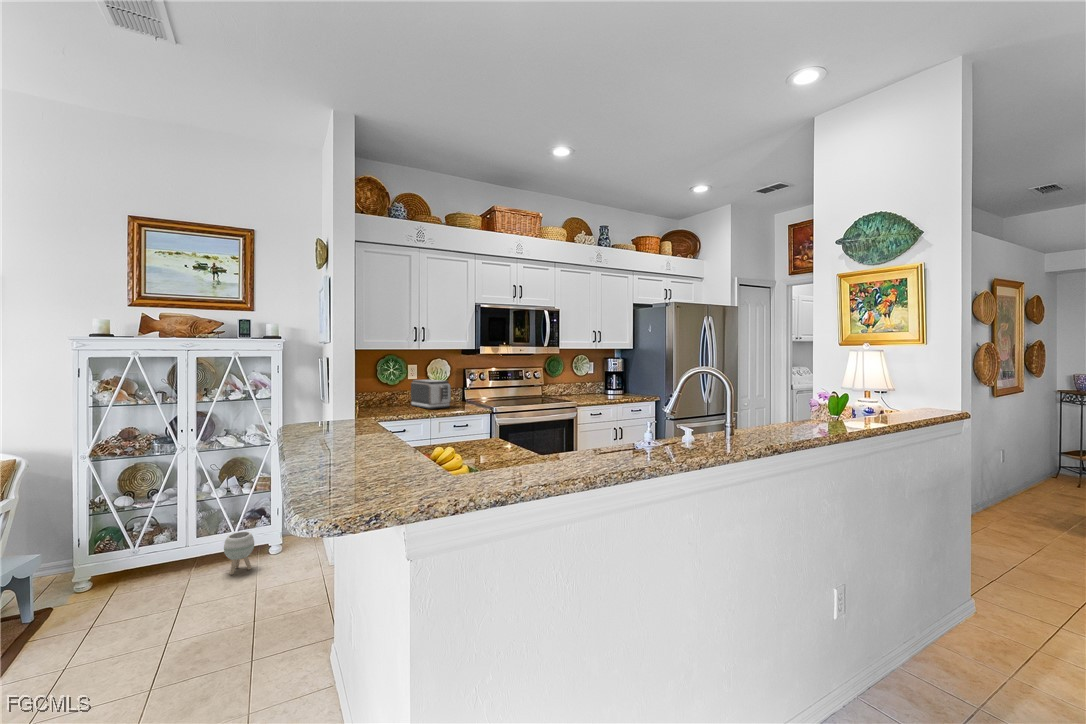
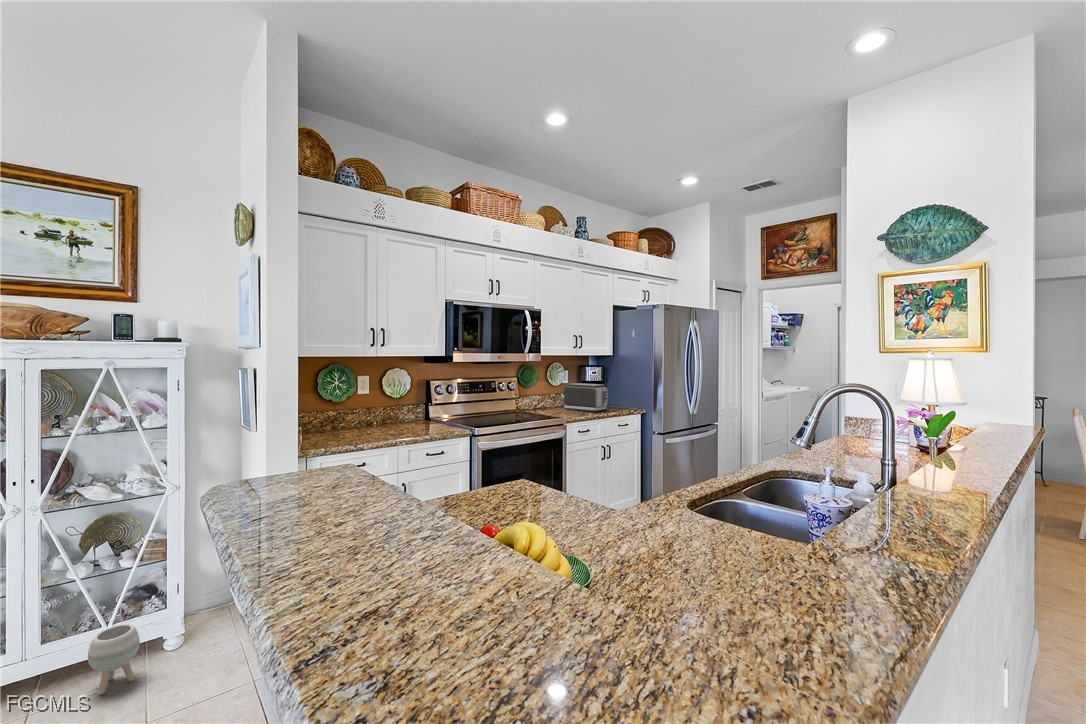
toaster: present [411,379,451,409] -> present [564,383,608,412]

